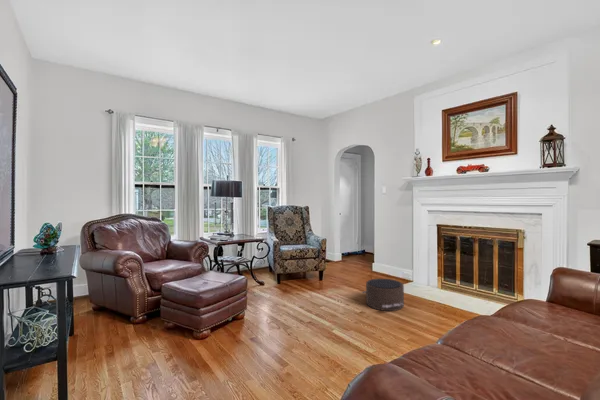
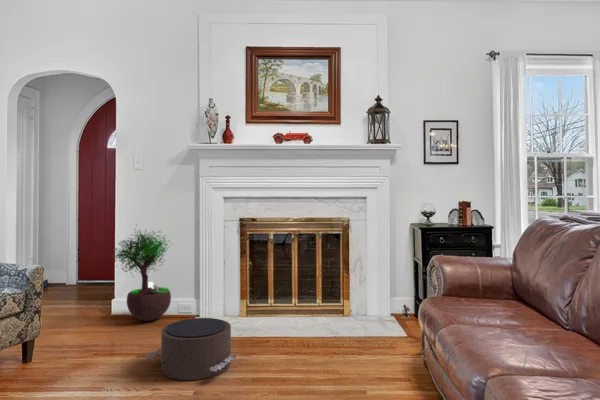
potted tree: none [363,224,398,278] -> present [114,230,171,321]

